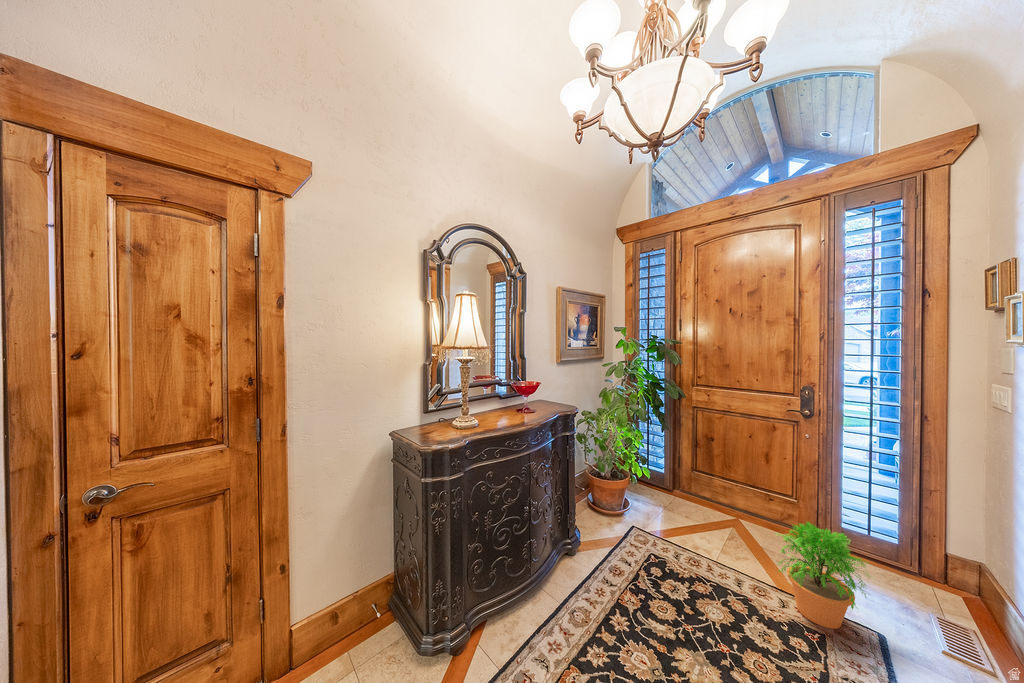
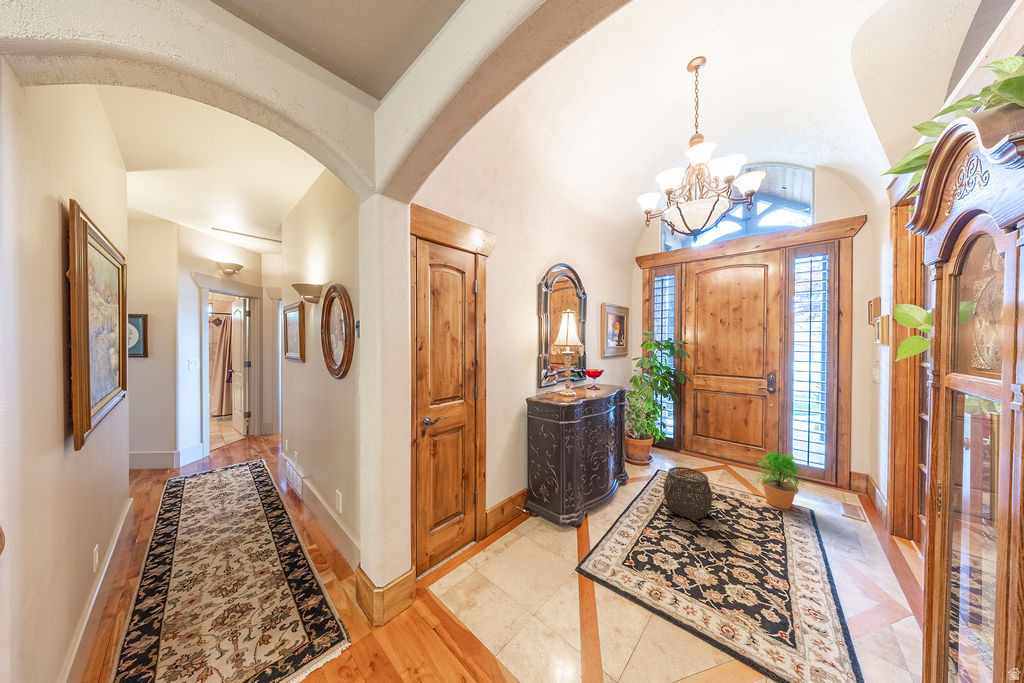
woven basket: none [617,543,696,648] -> present [663,467,713,519]

